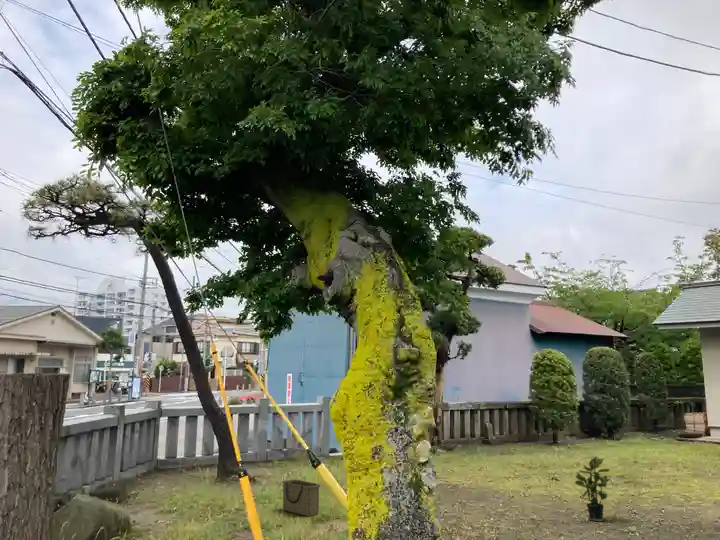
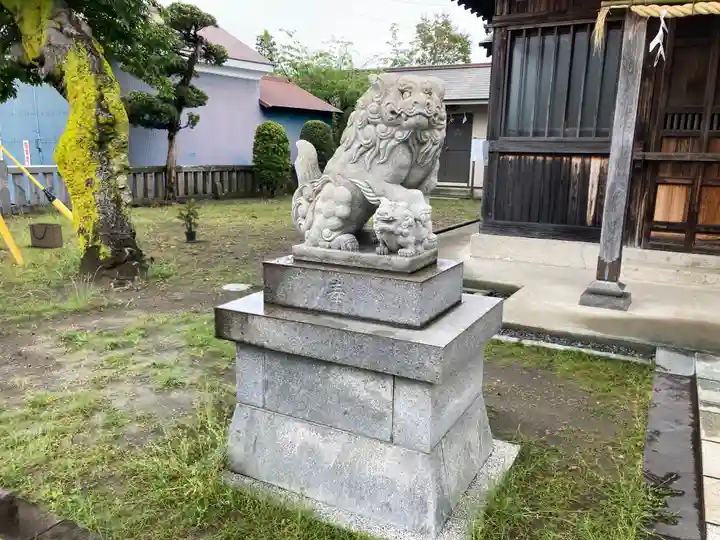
potted plant: present [575,457,610,521] -> present [177,199,201,243]

